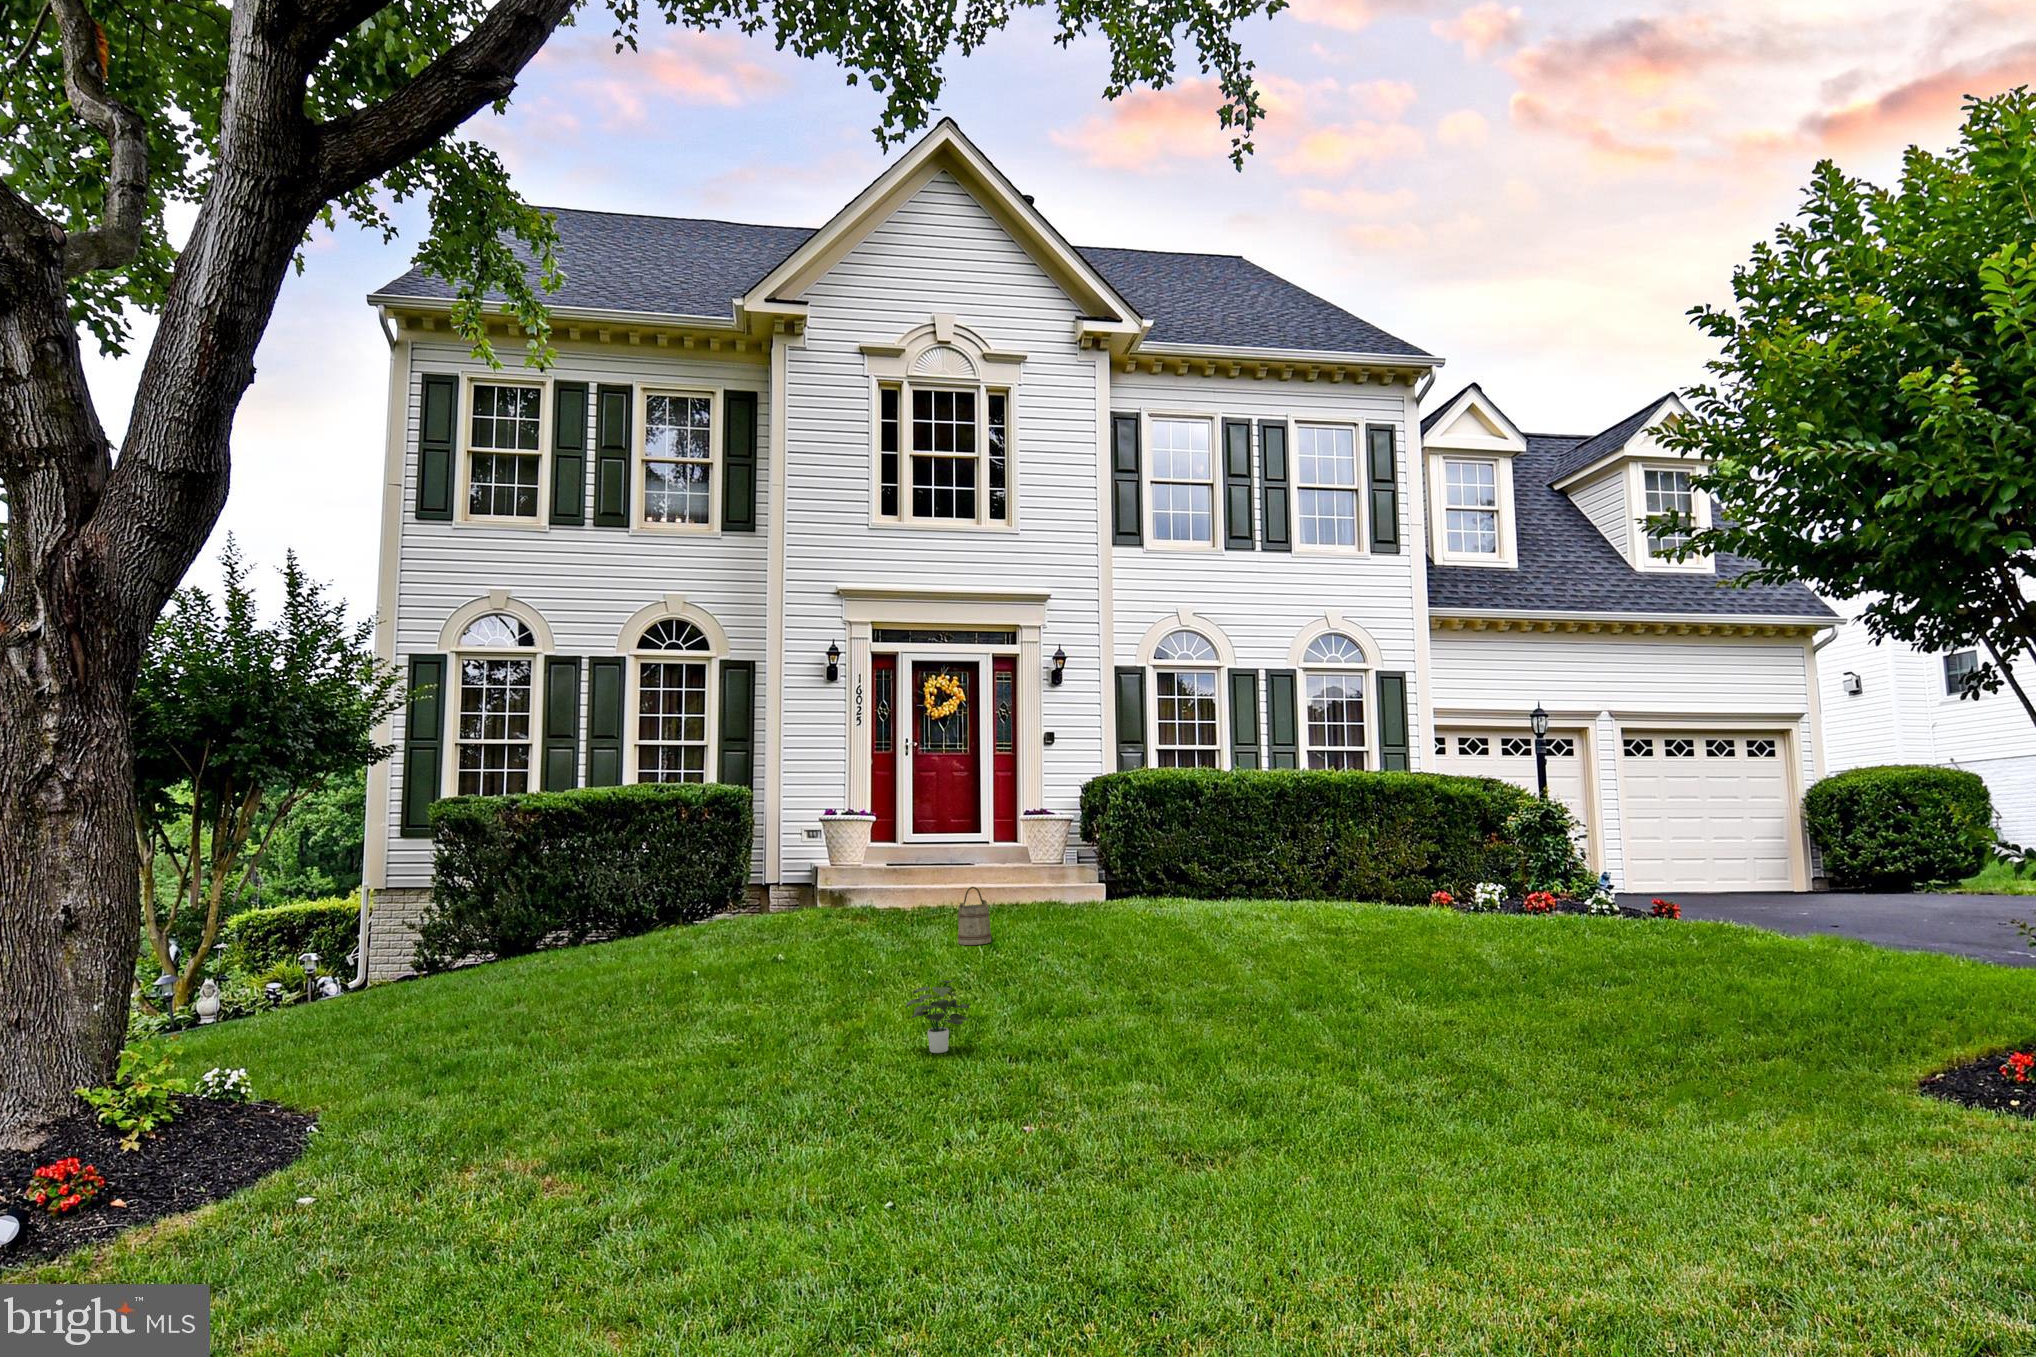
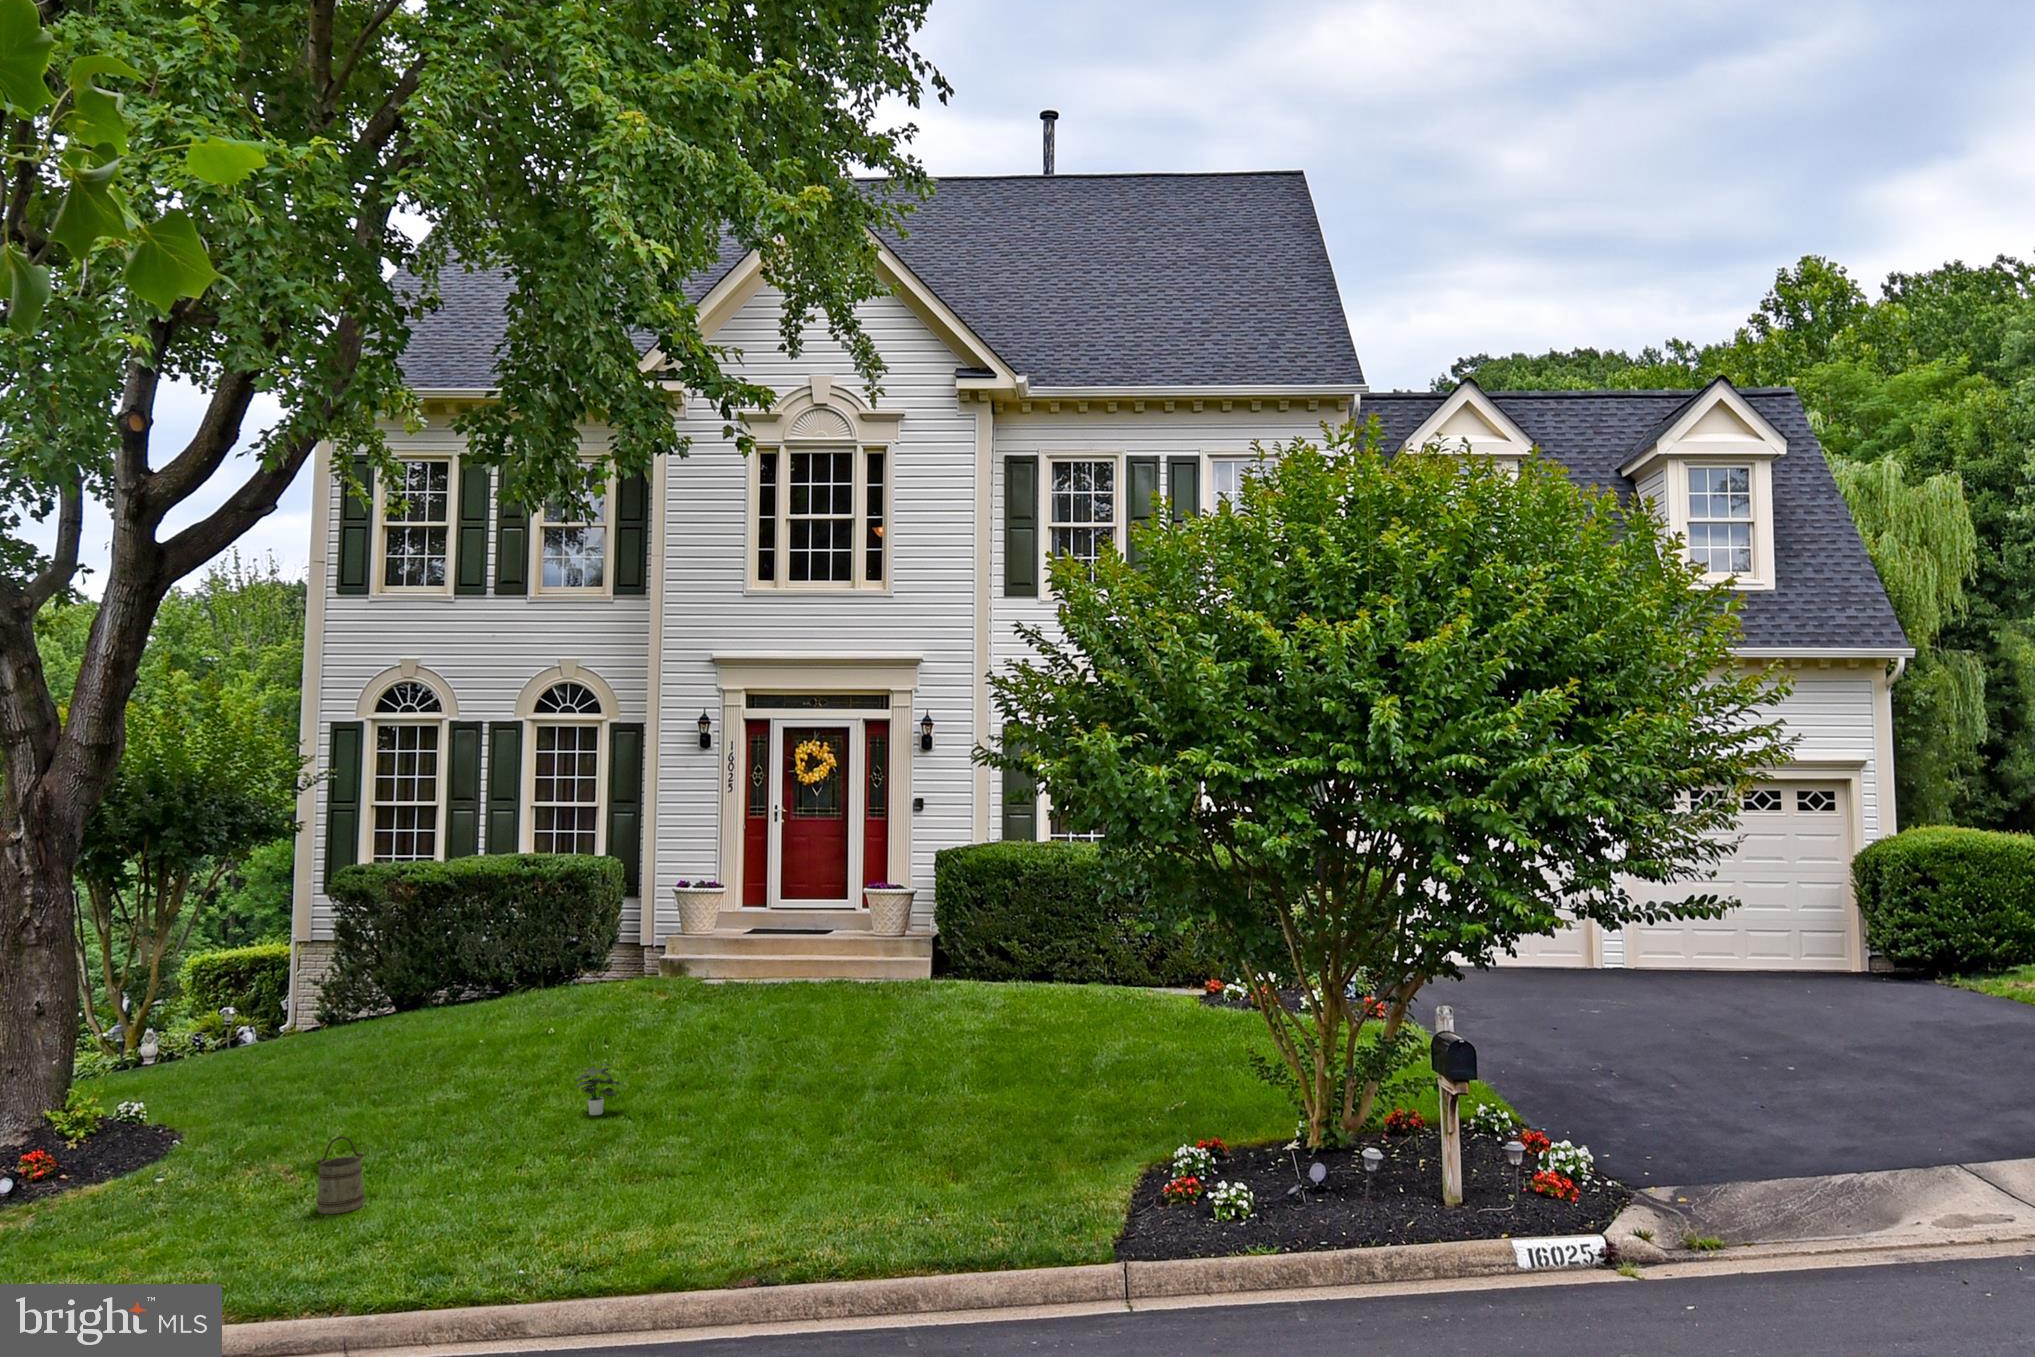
bucket: present [958,887,991,945] -> present [316,1137,364,1214]

